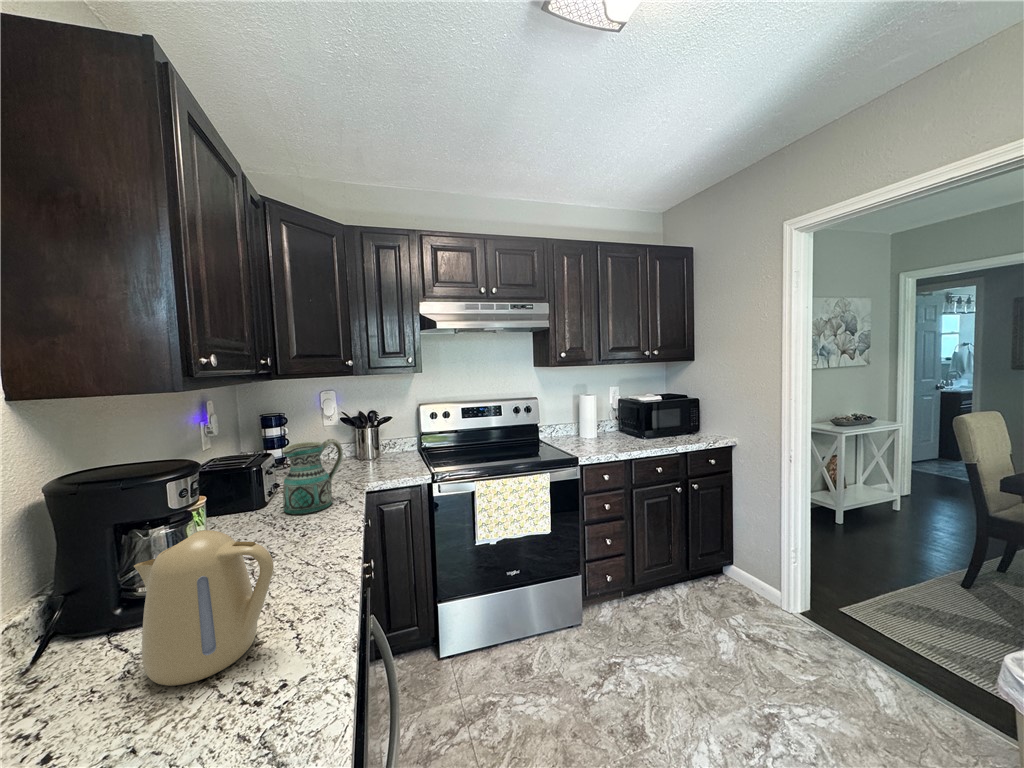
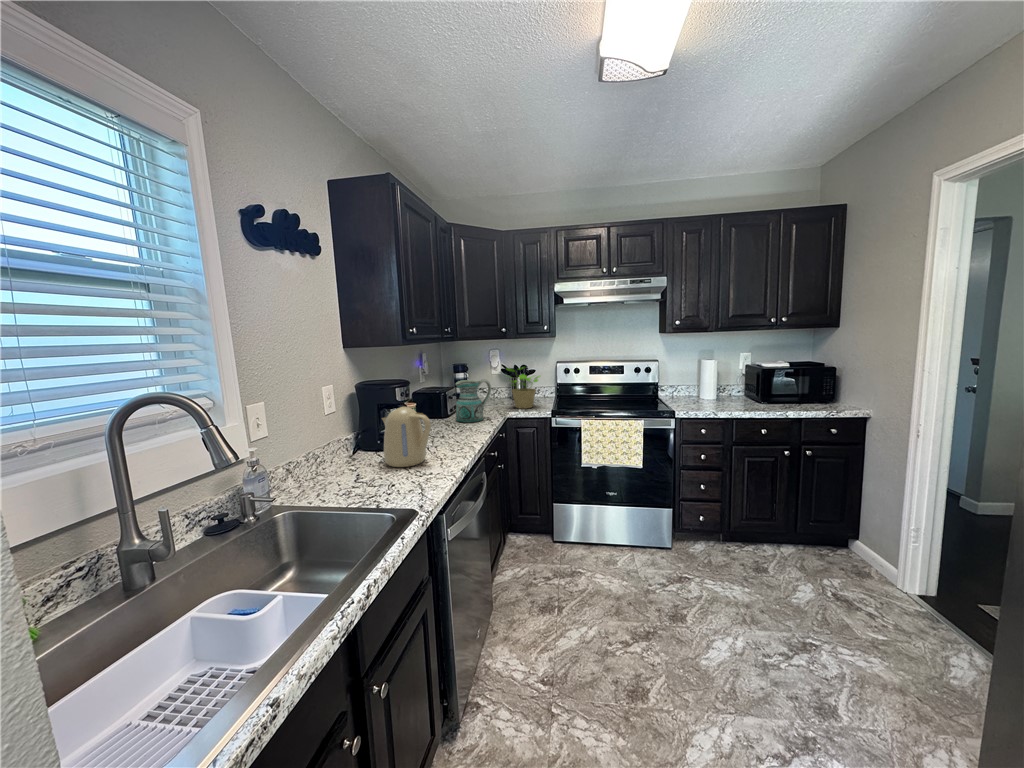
potted plant: none [352,414,408,474] -> present [506,367,540,409]

